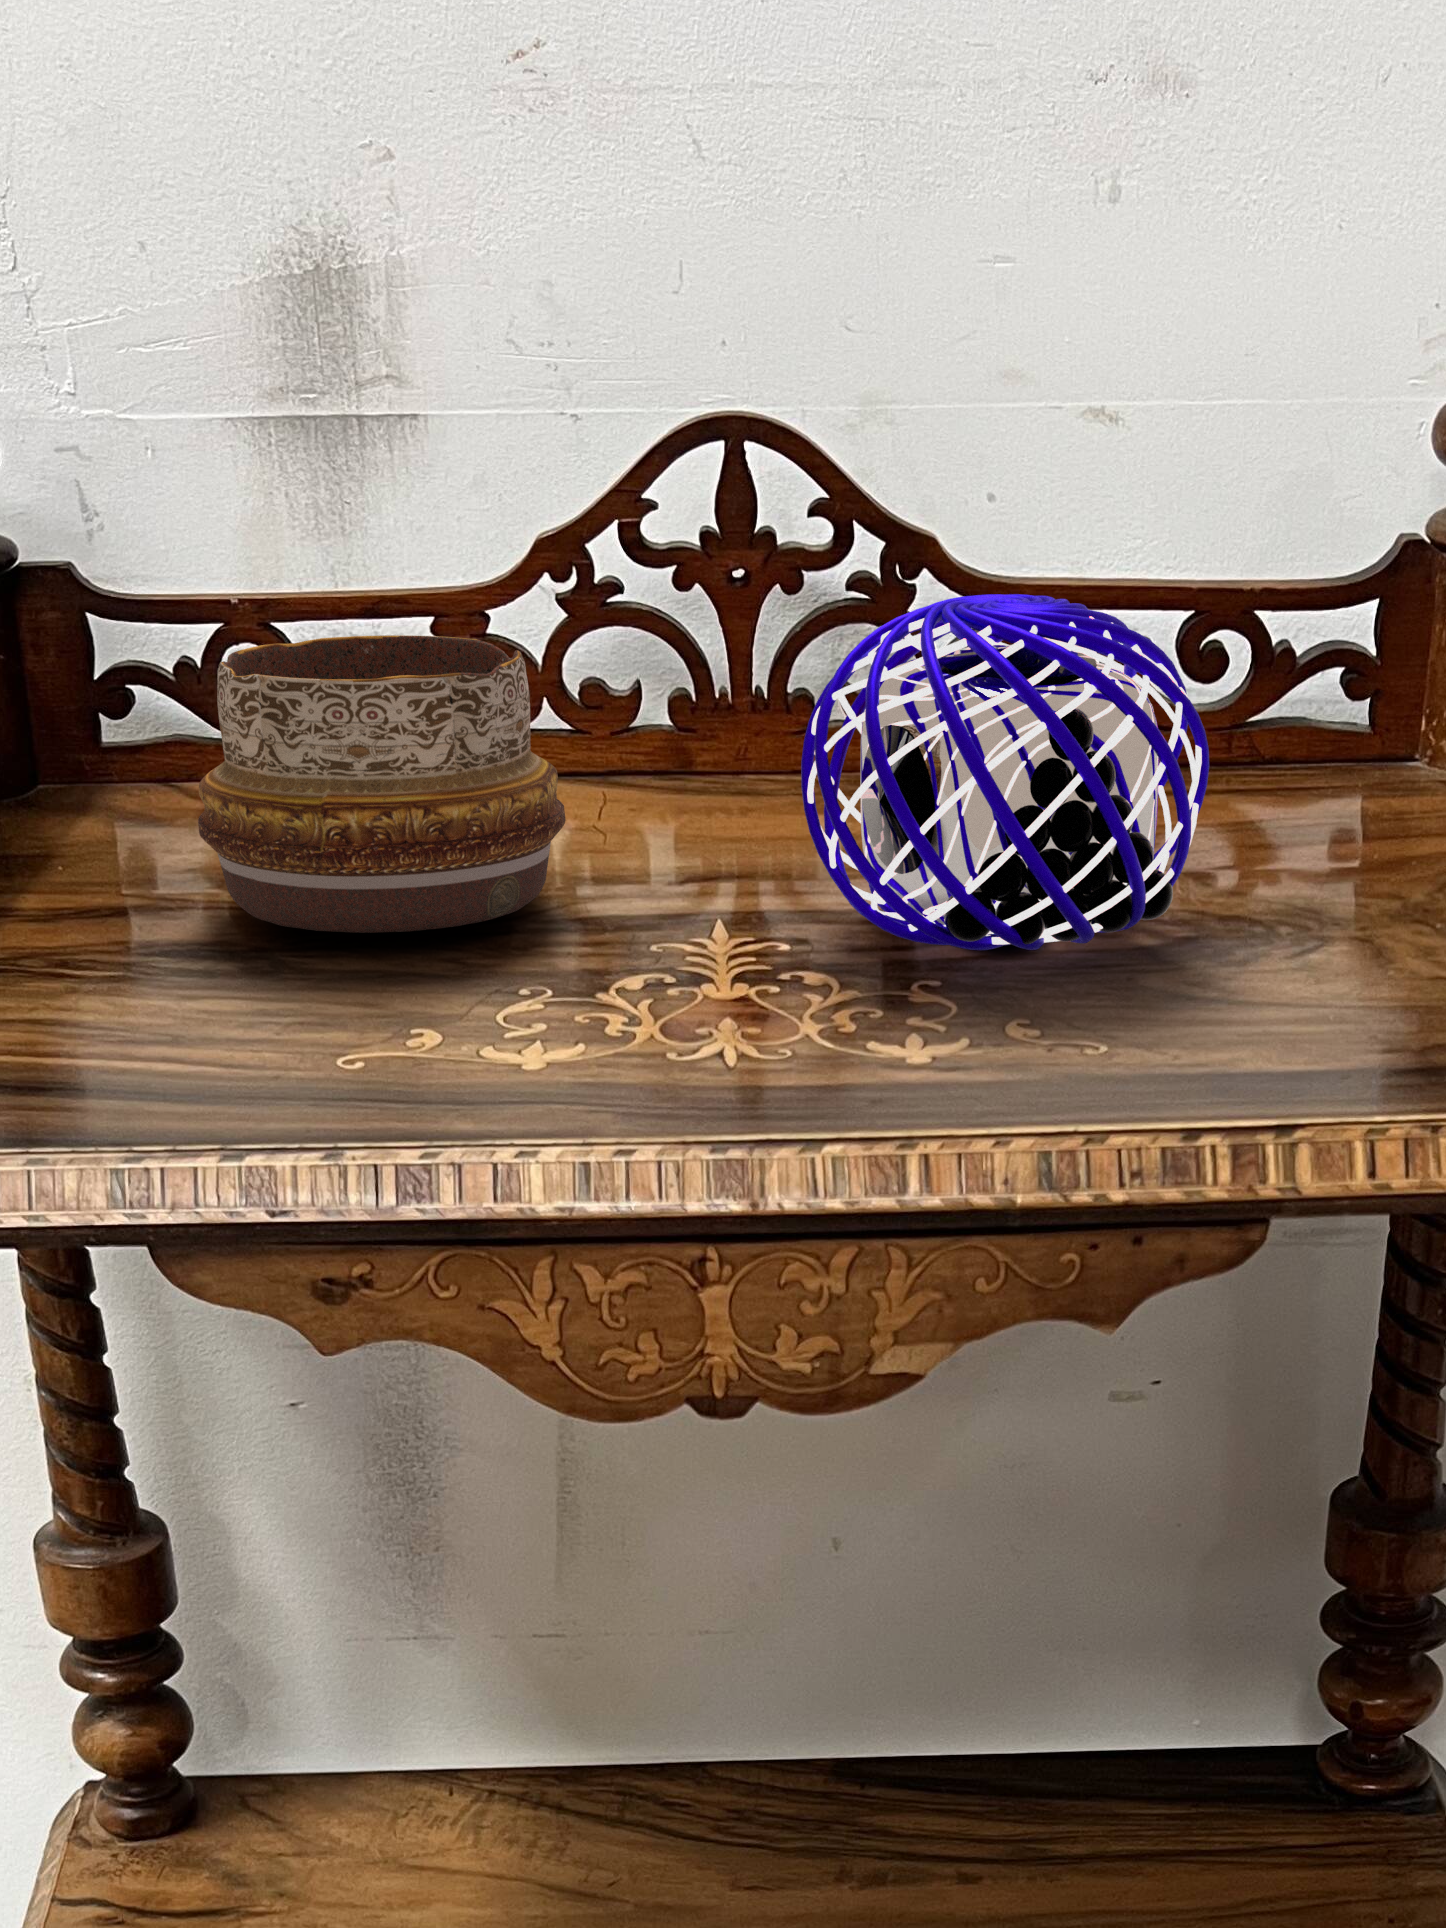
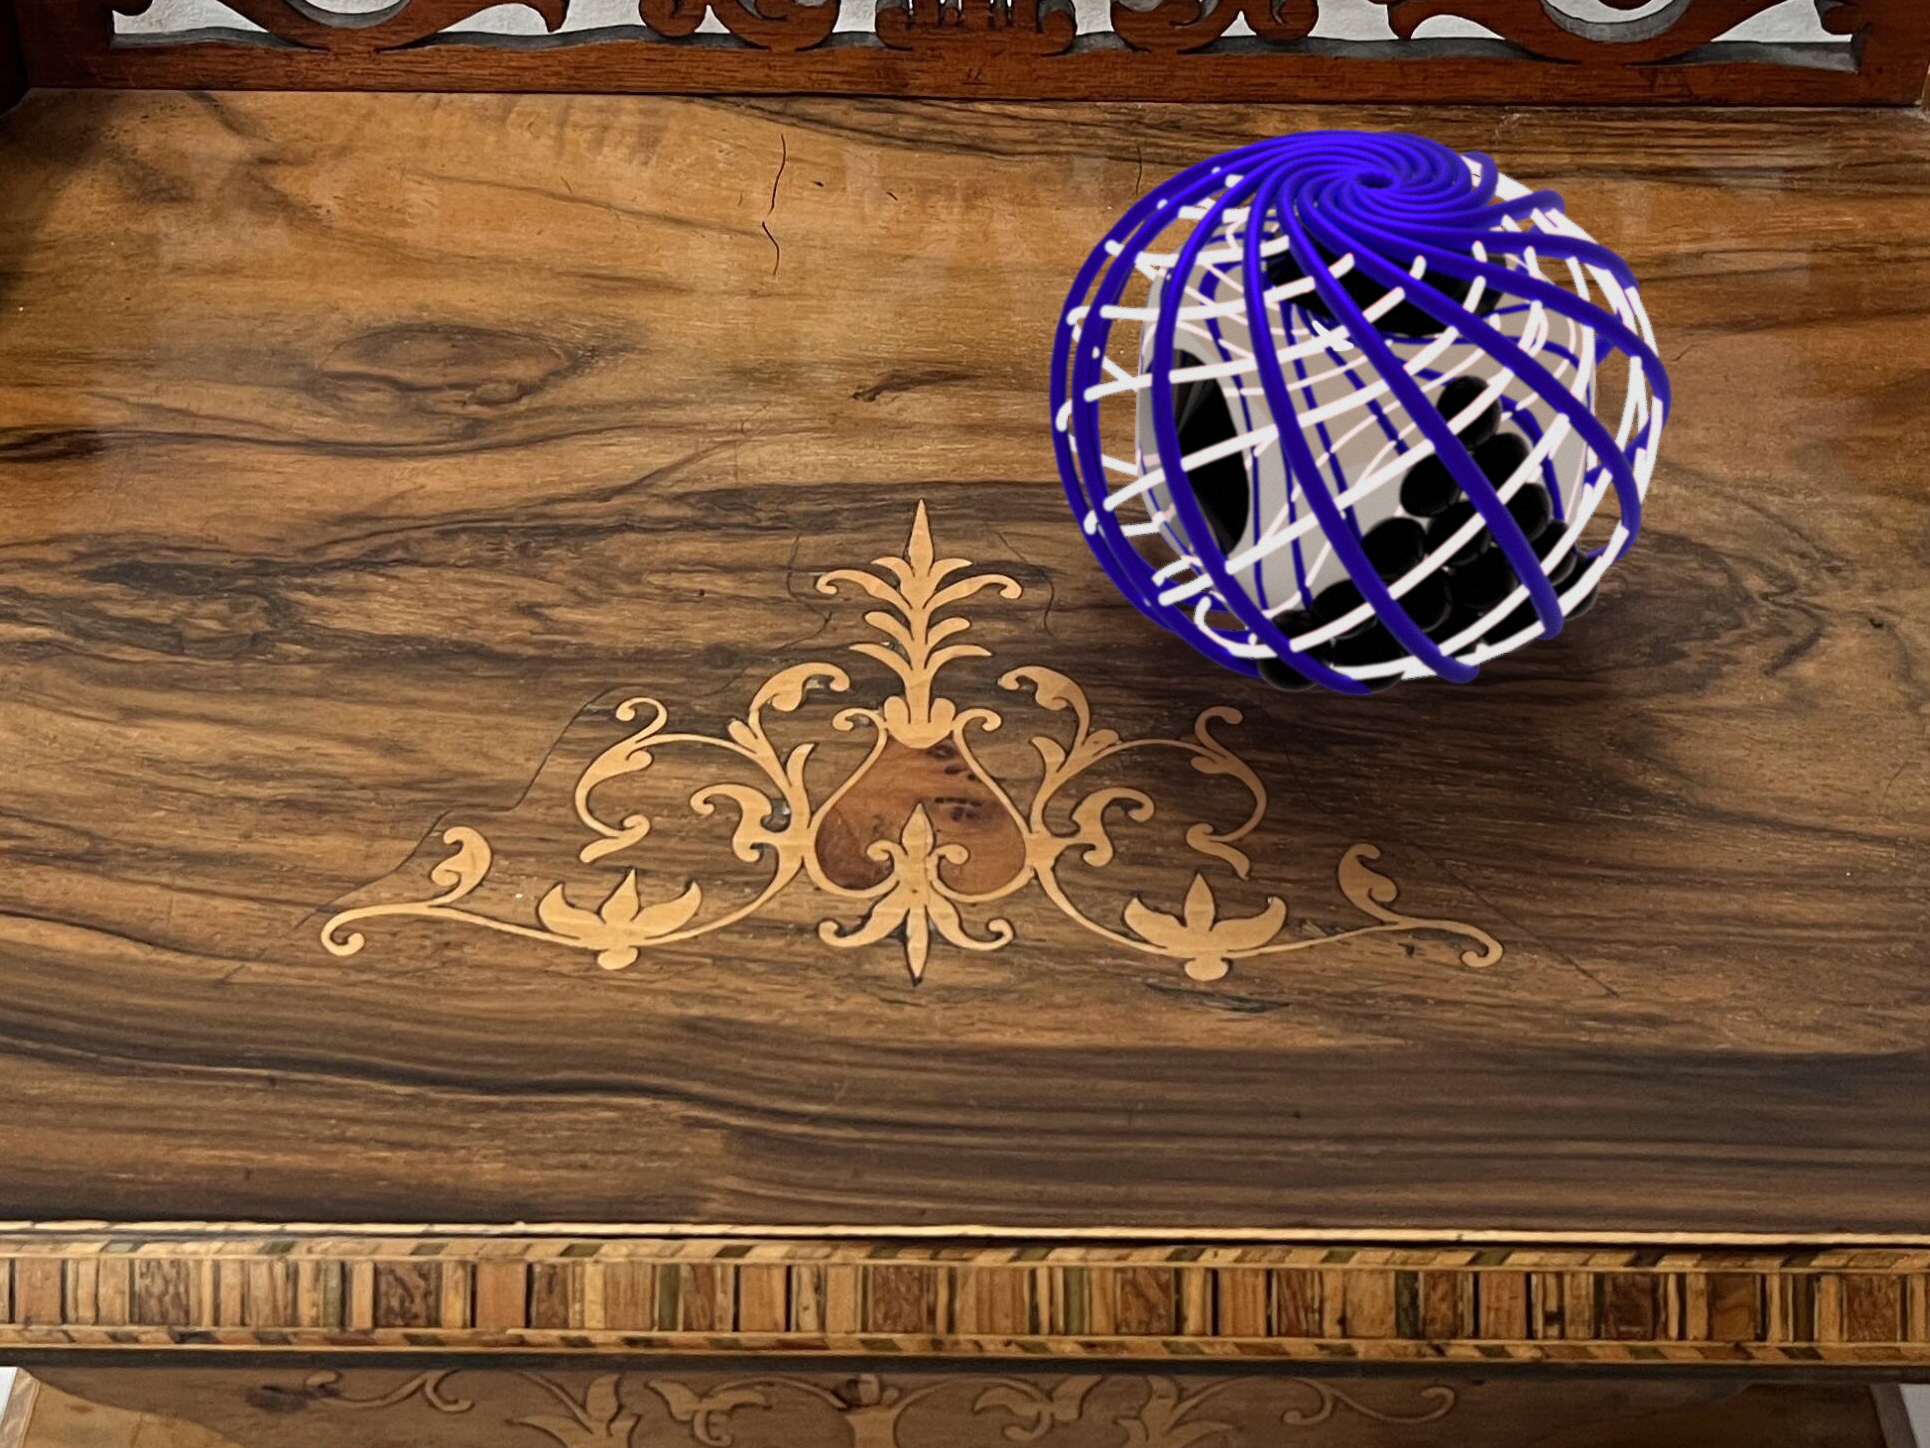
decorative bowl: present [198,635,566,933] -> none [174,69,706,575]

